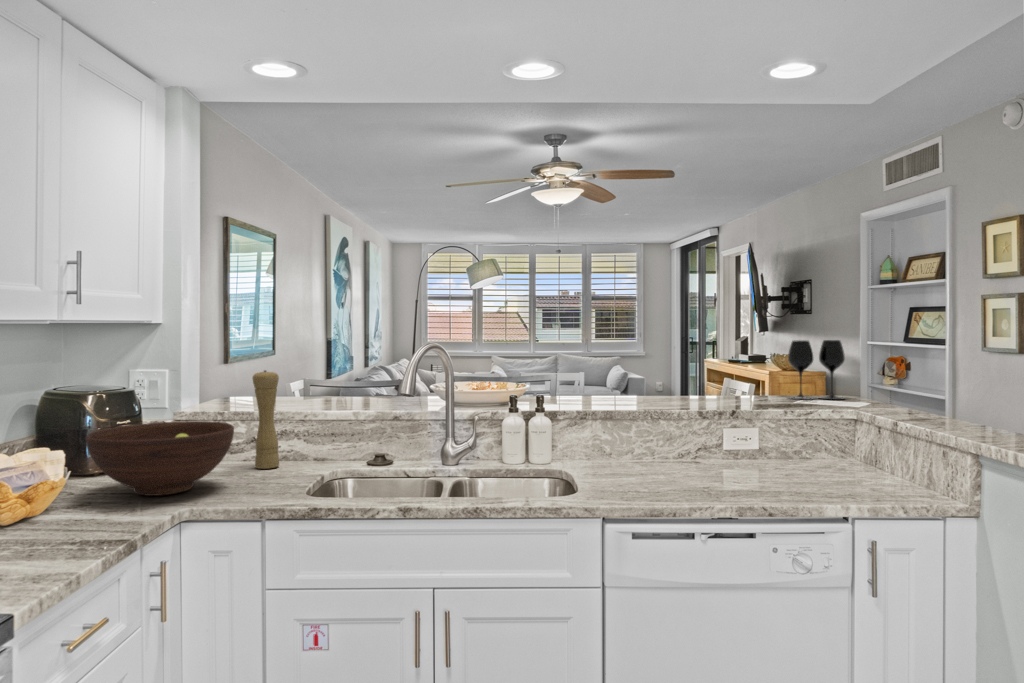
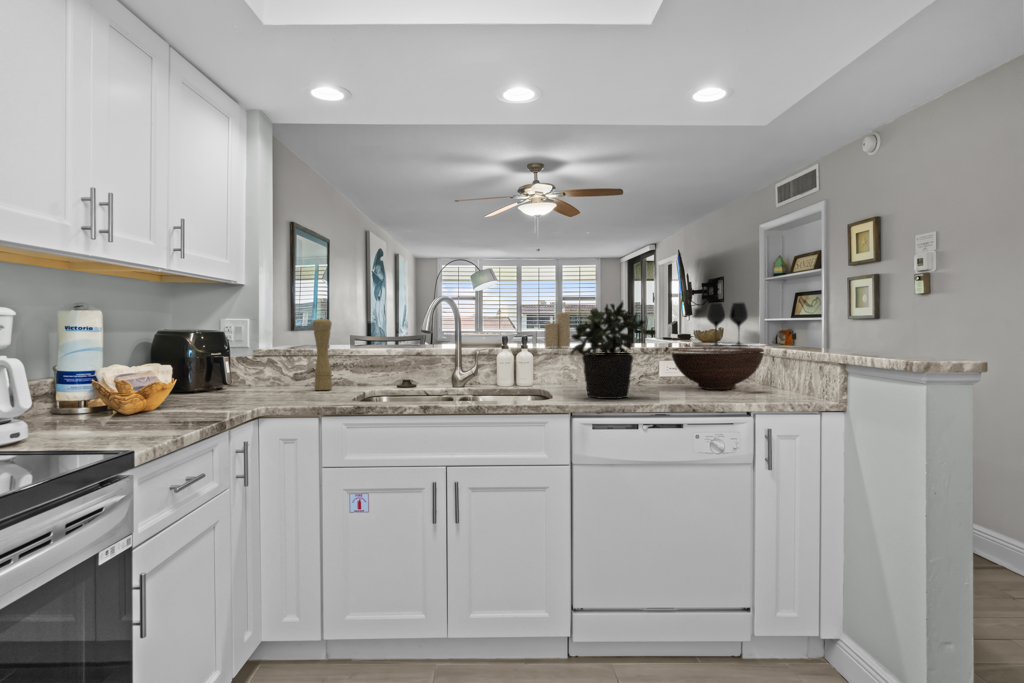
candle: none [566,353,601,409] -> present [544,308,570,348]
potted plant: none [602,357,719,493] -> present [571,301,655,399]
fruit bowl: present [86,421,234,496] -> present [672,347,764,390]

